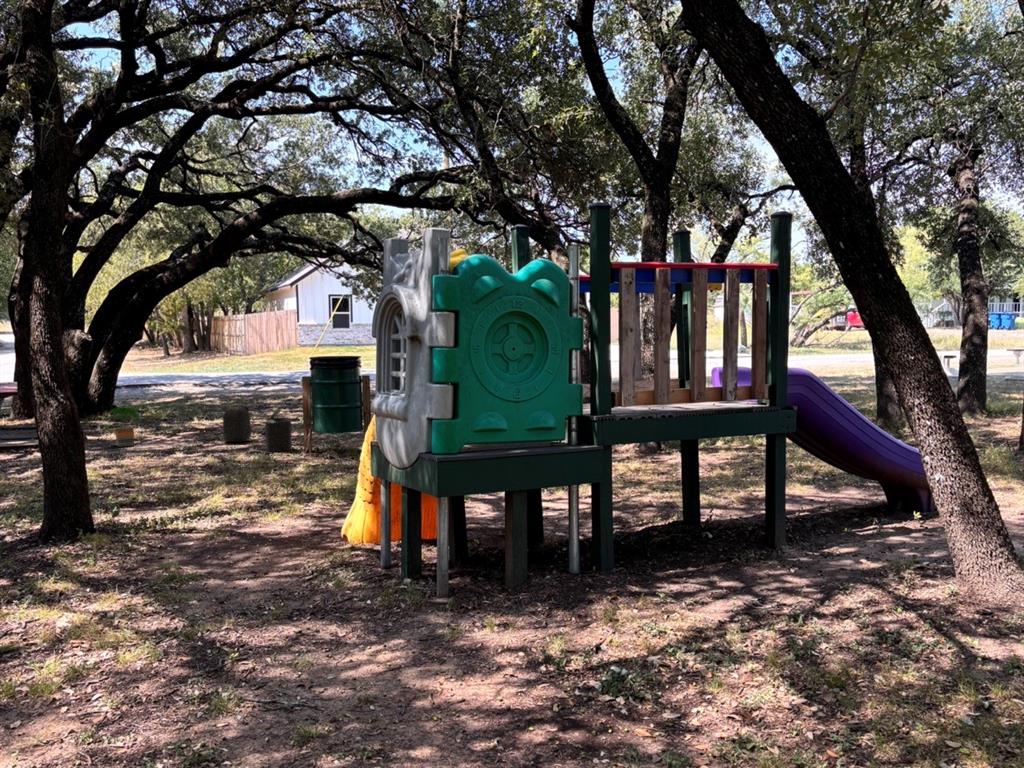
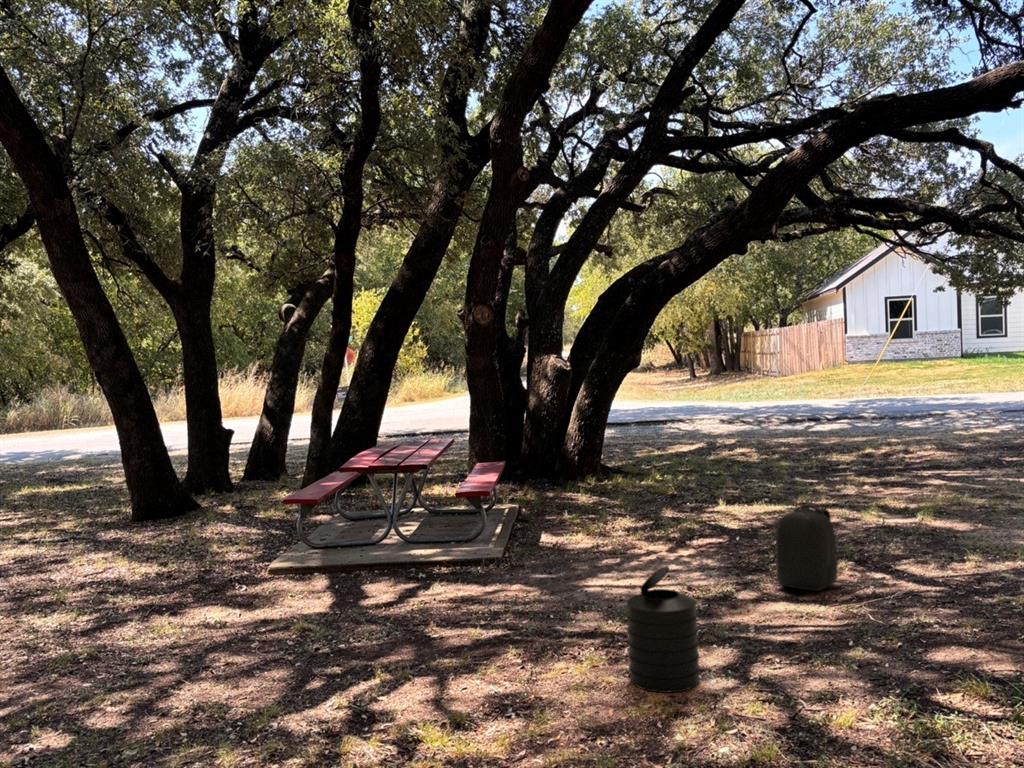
potted tree: present [111,406,139,446] -> none [563,497,616,577]
trash can: present [265,408,292,452] -> present [627,566,700,693]

